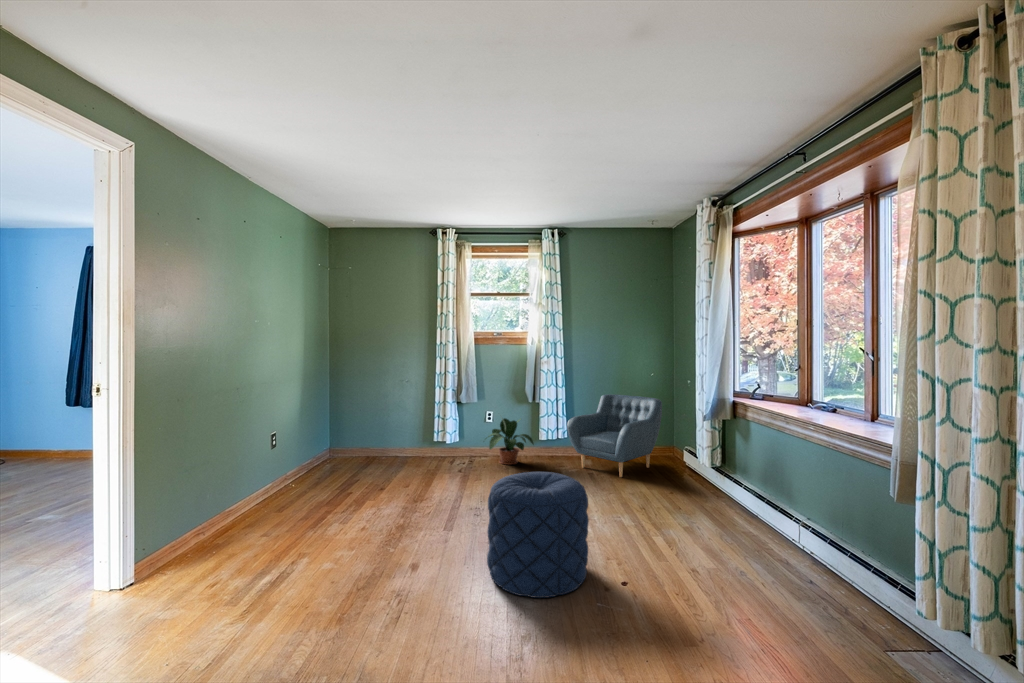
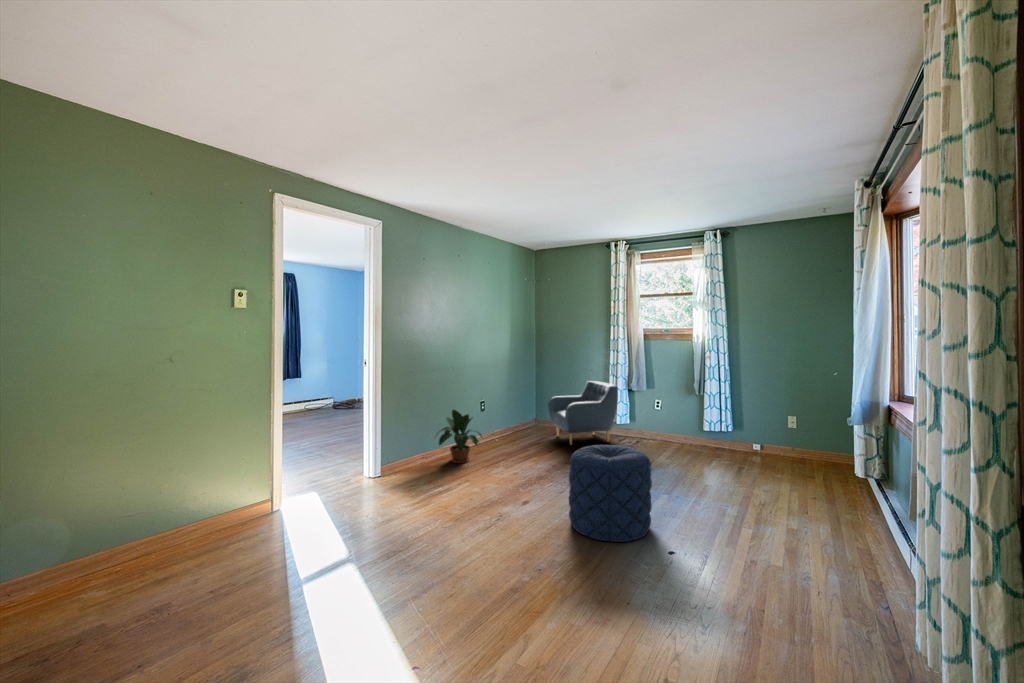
armchair: present [567,394,662,477] -> present [548,381,618,445]
potted plant: present [488,418,534,465] -> present [436,410,482,463]

